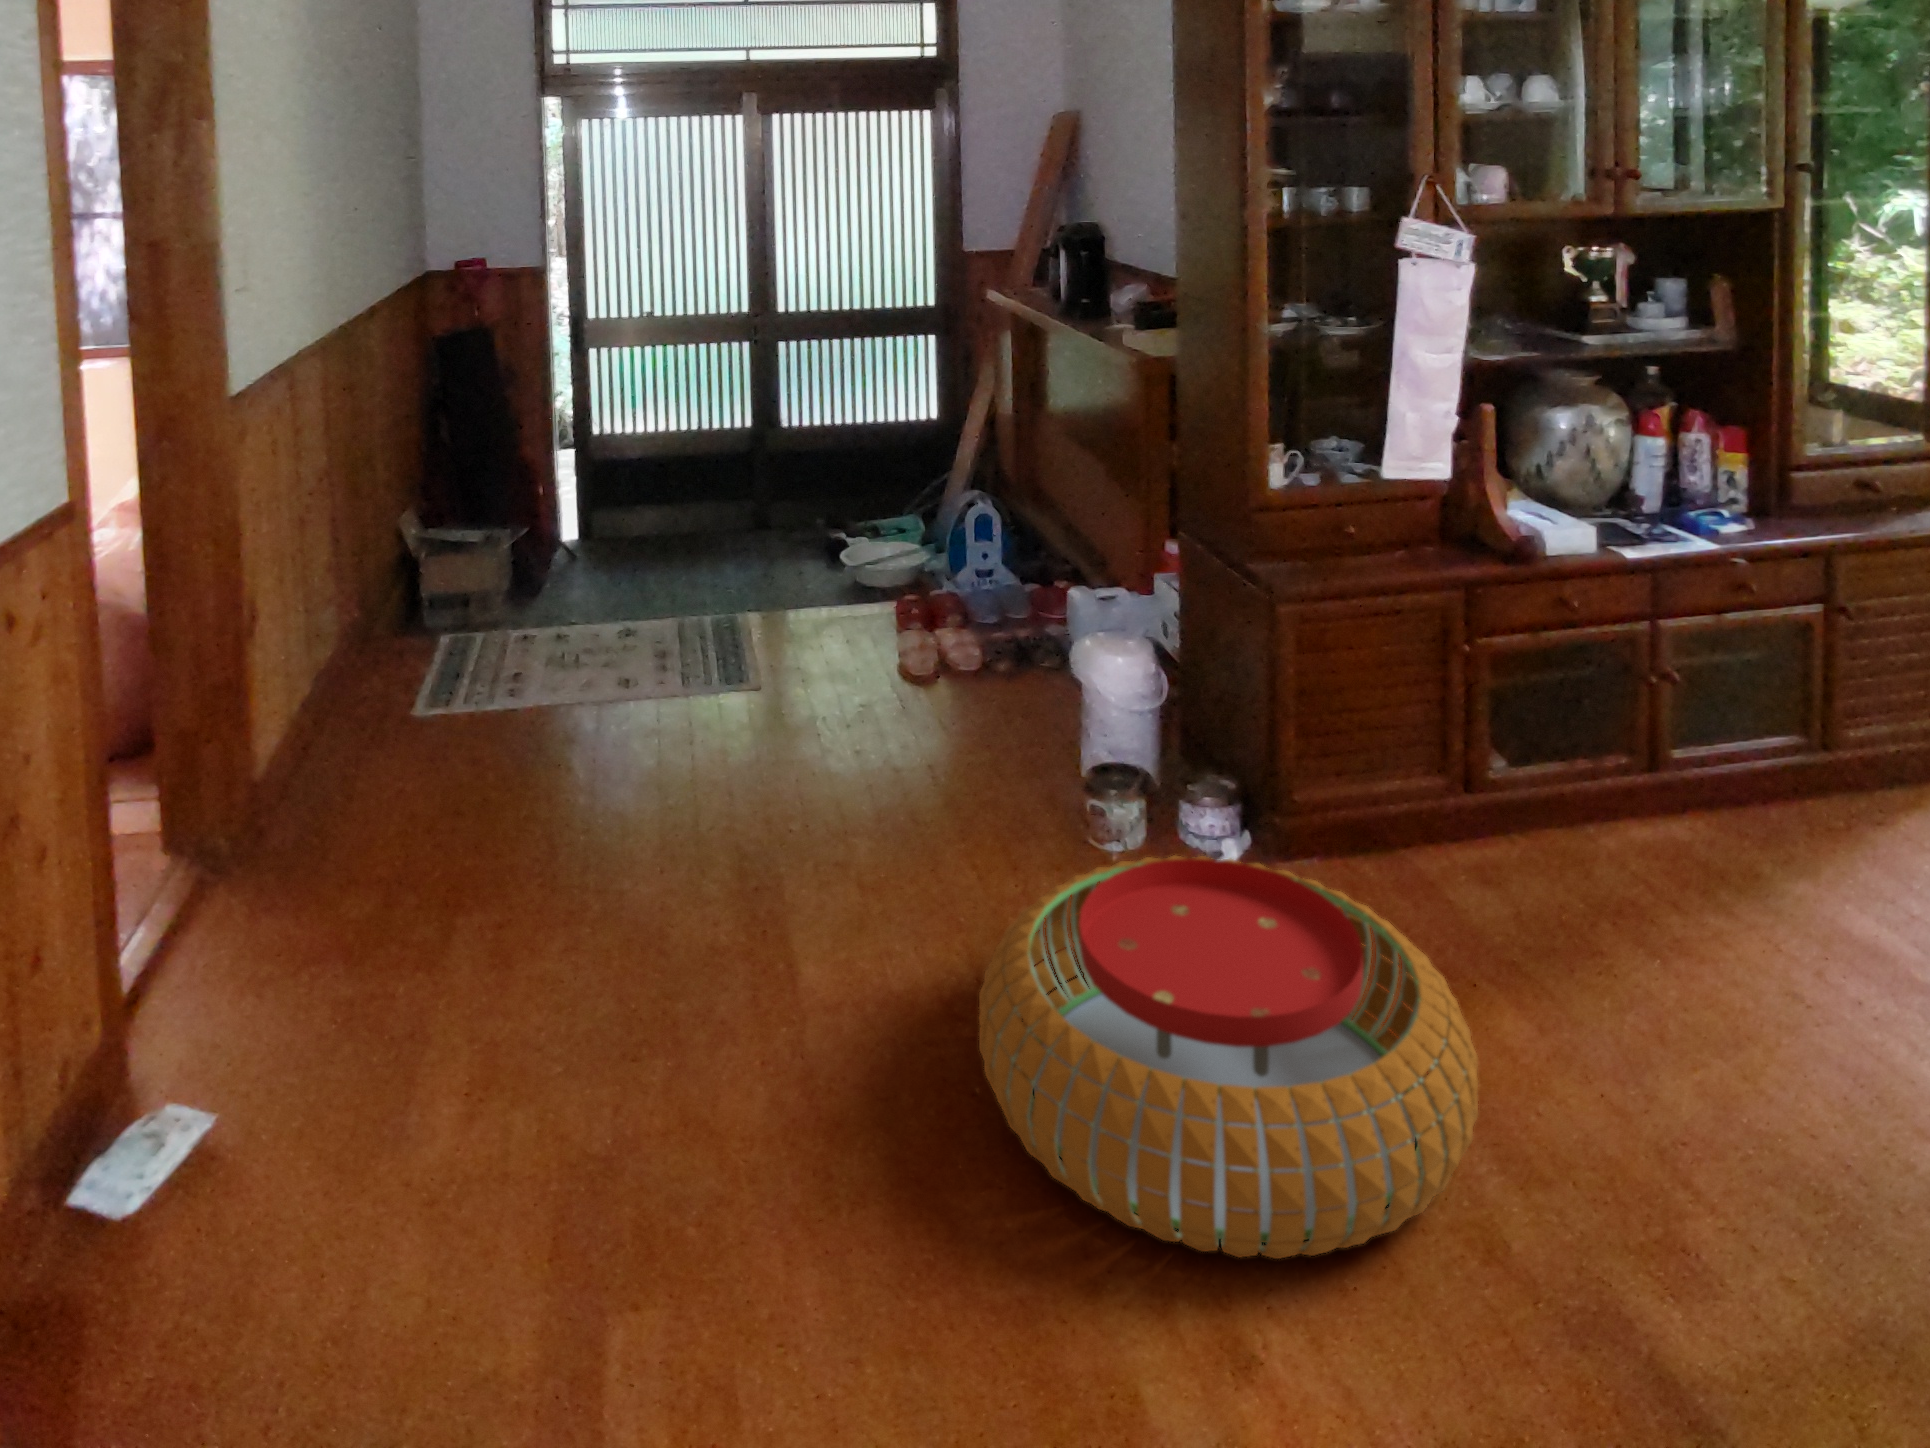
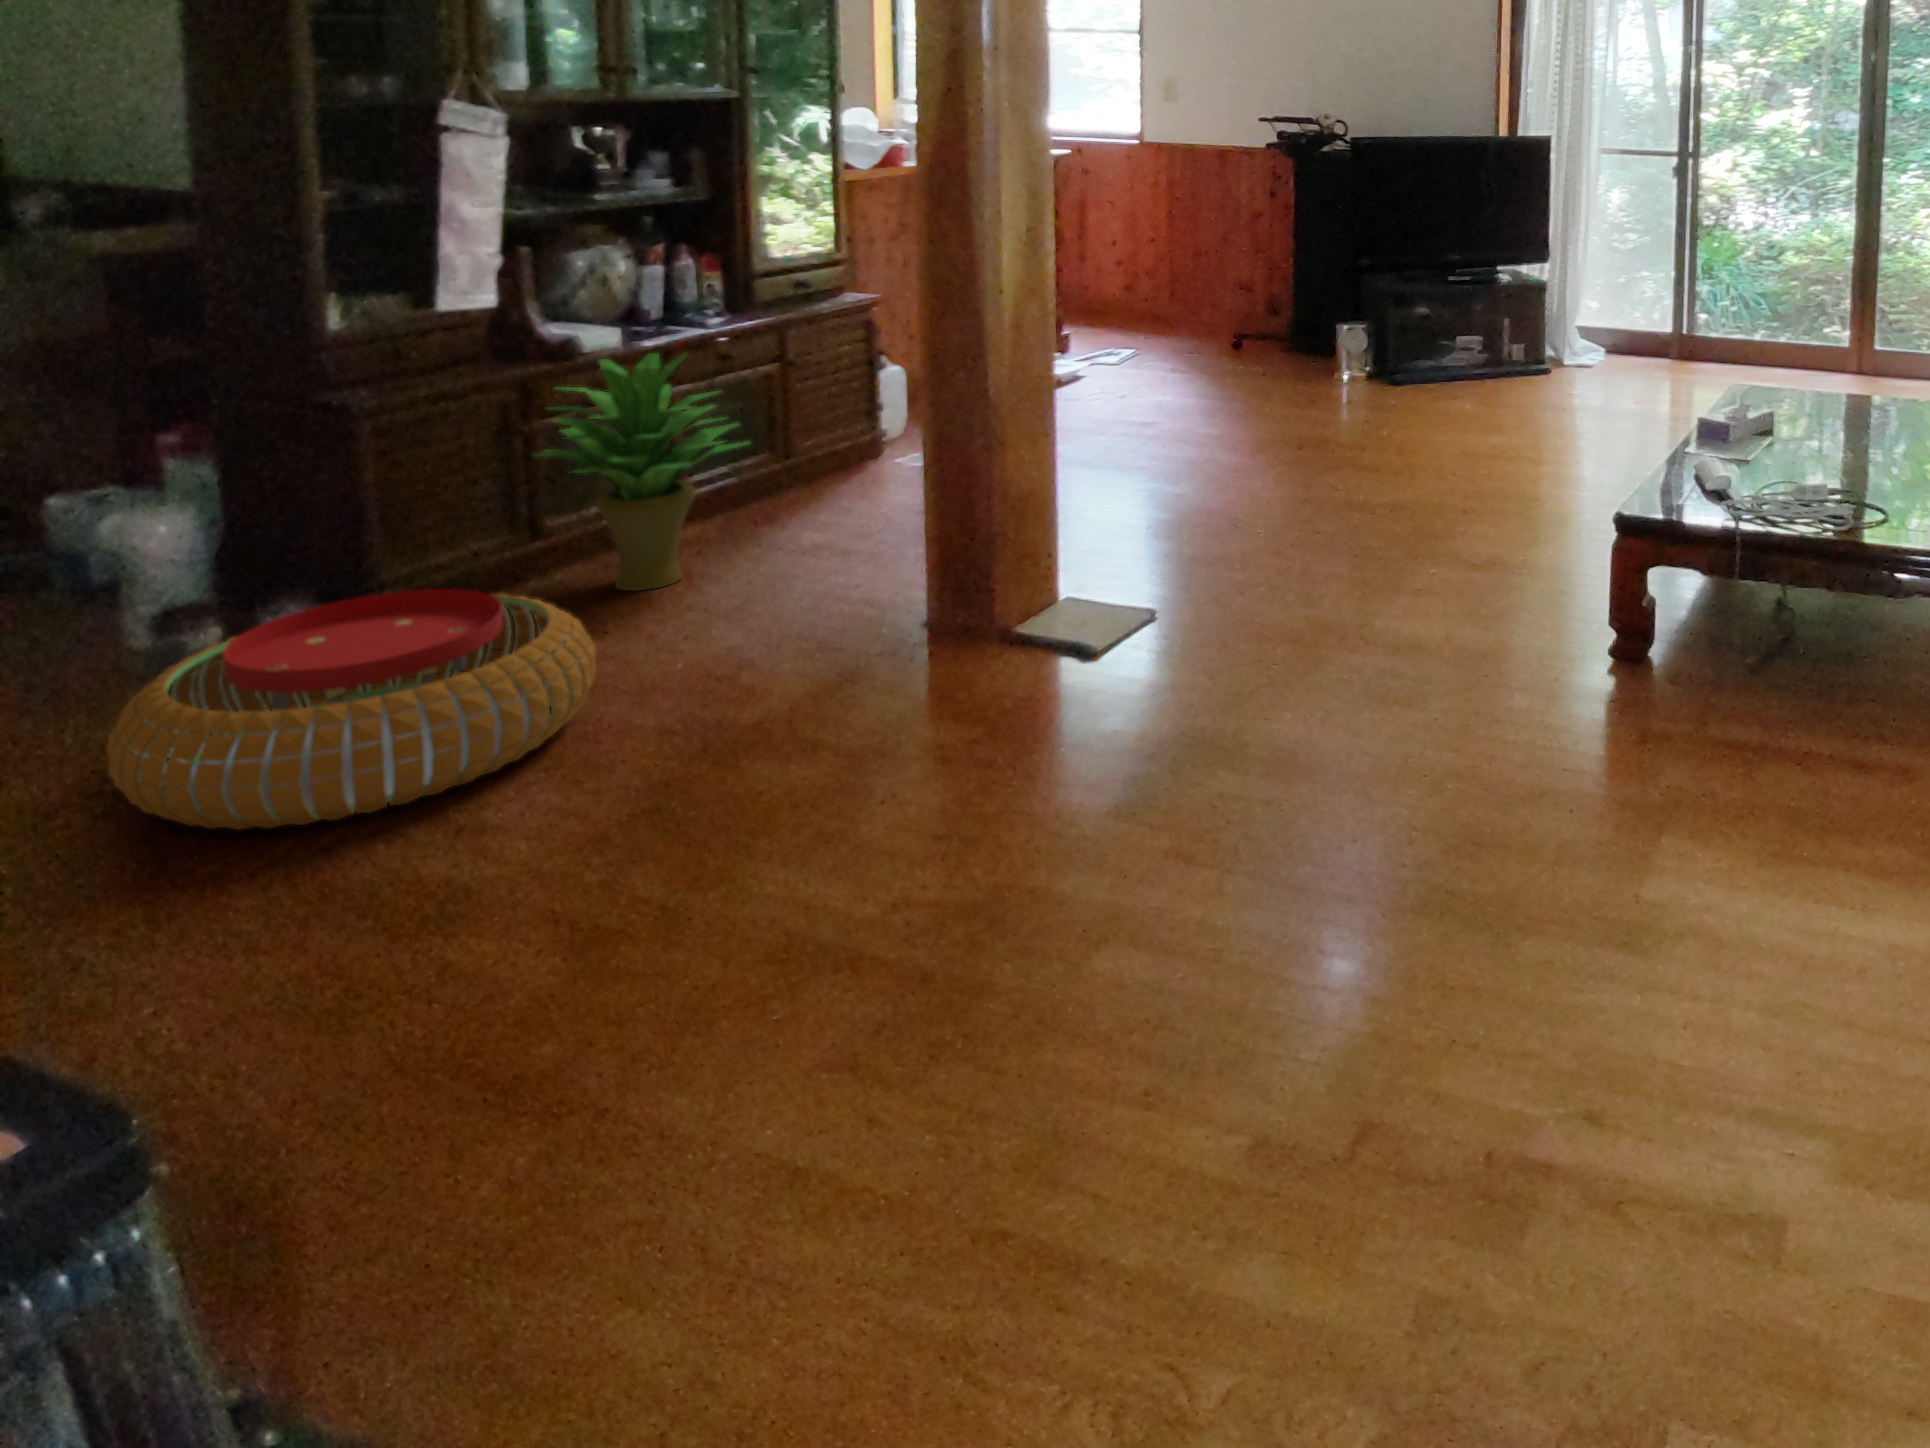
potted plant: none [1461,575,1762,942] -> present [535,353,749,591]

